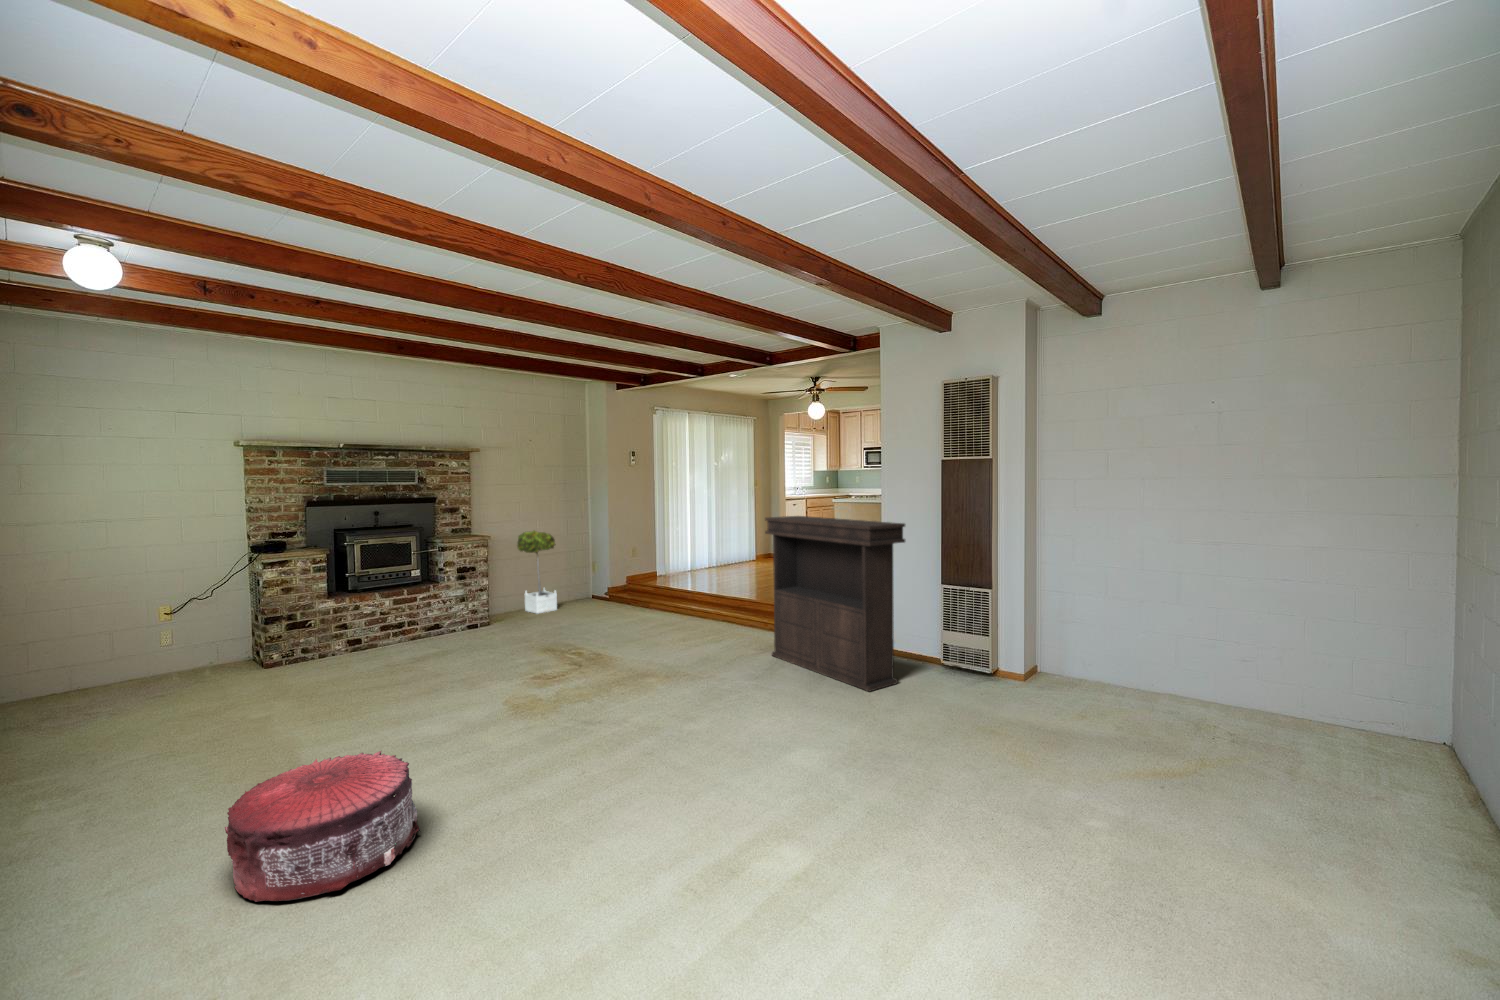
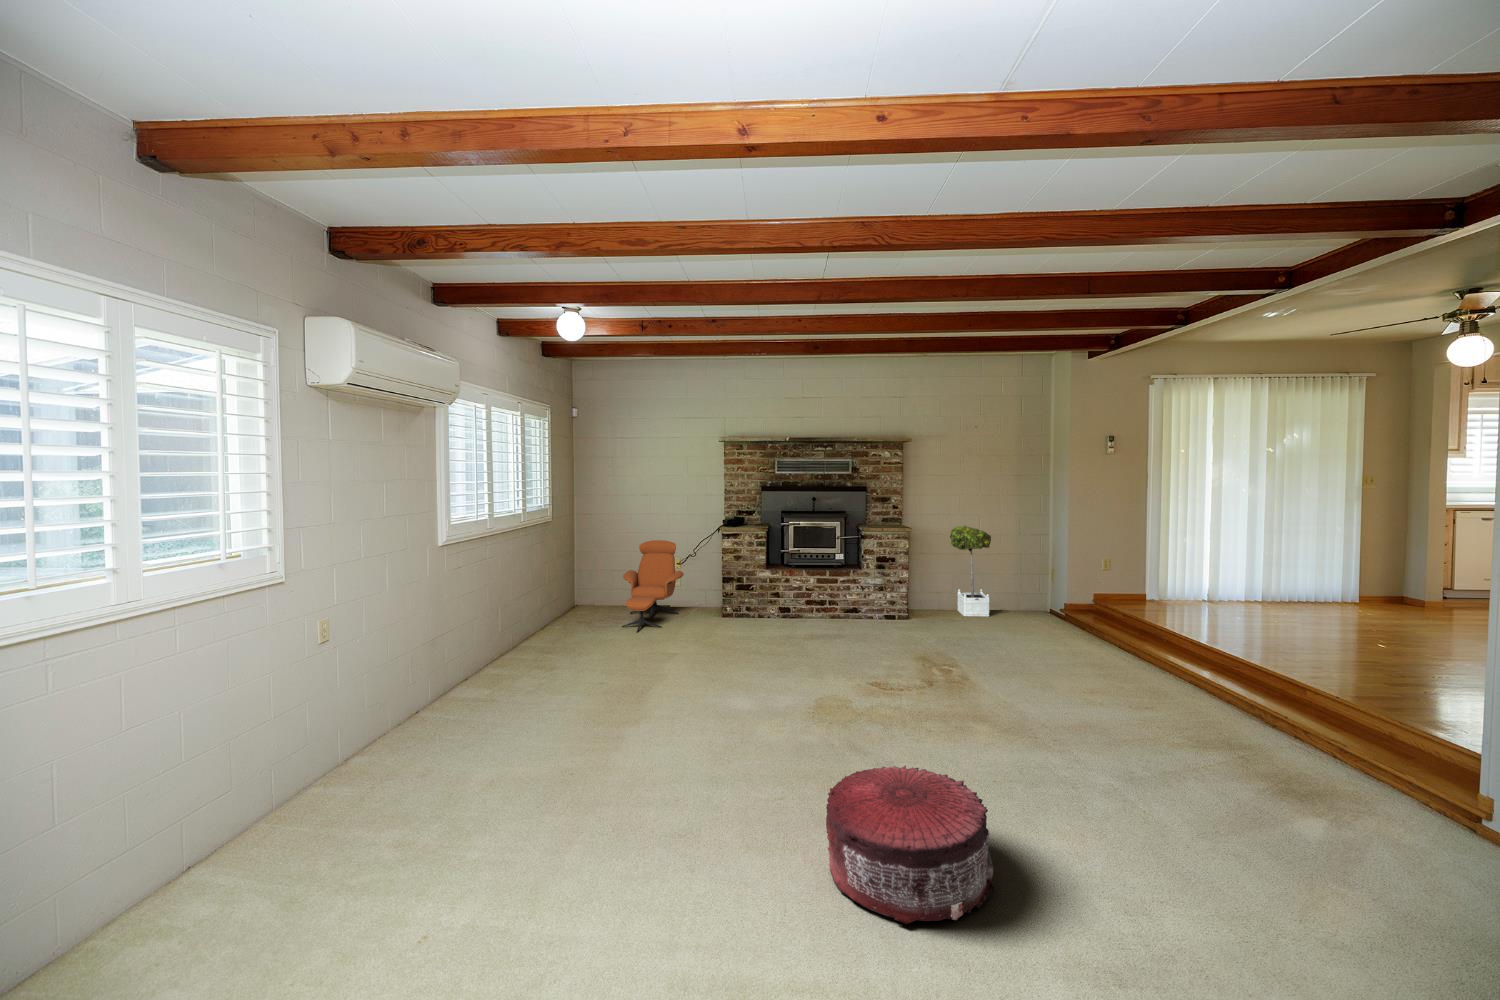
console table: present [765,516,905,691] -> none [1171,544,1388,890]
lounge chair: none [79,583,196,713] -> present [622,540,684,632]
pouf: present [225,751,420,902] -> present [826,765,994,924]

